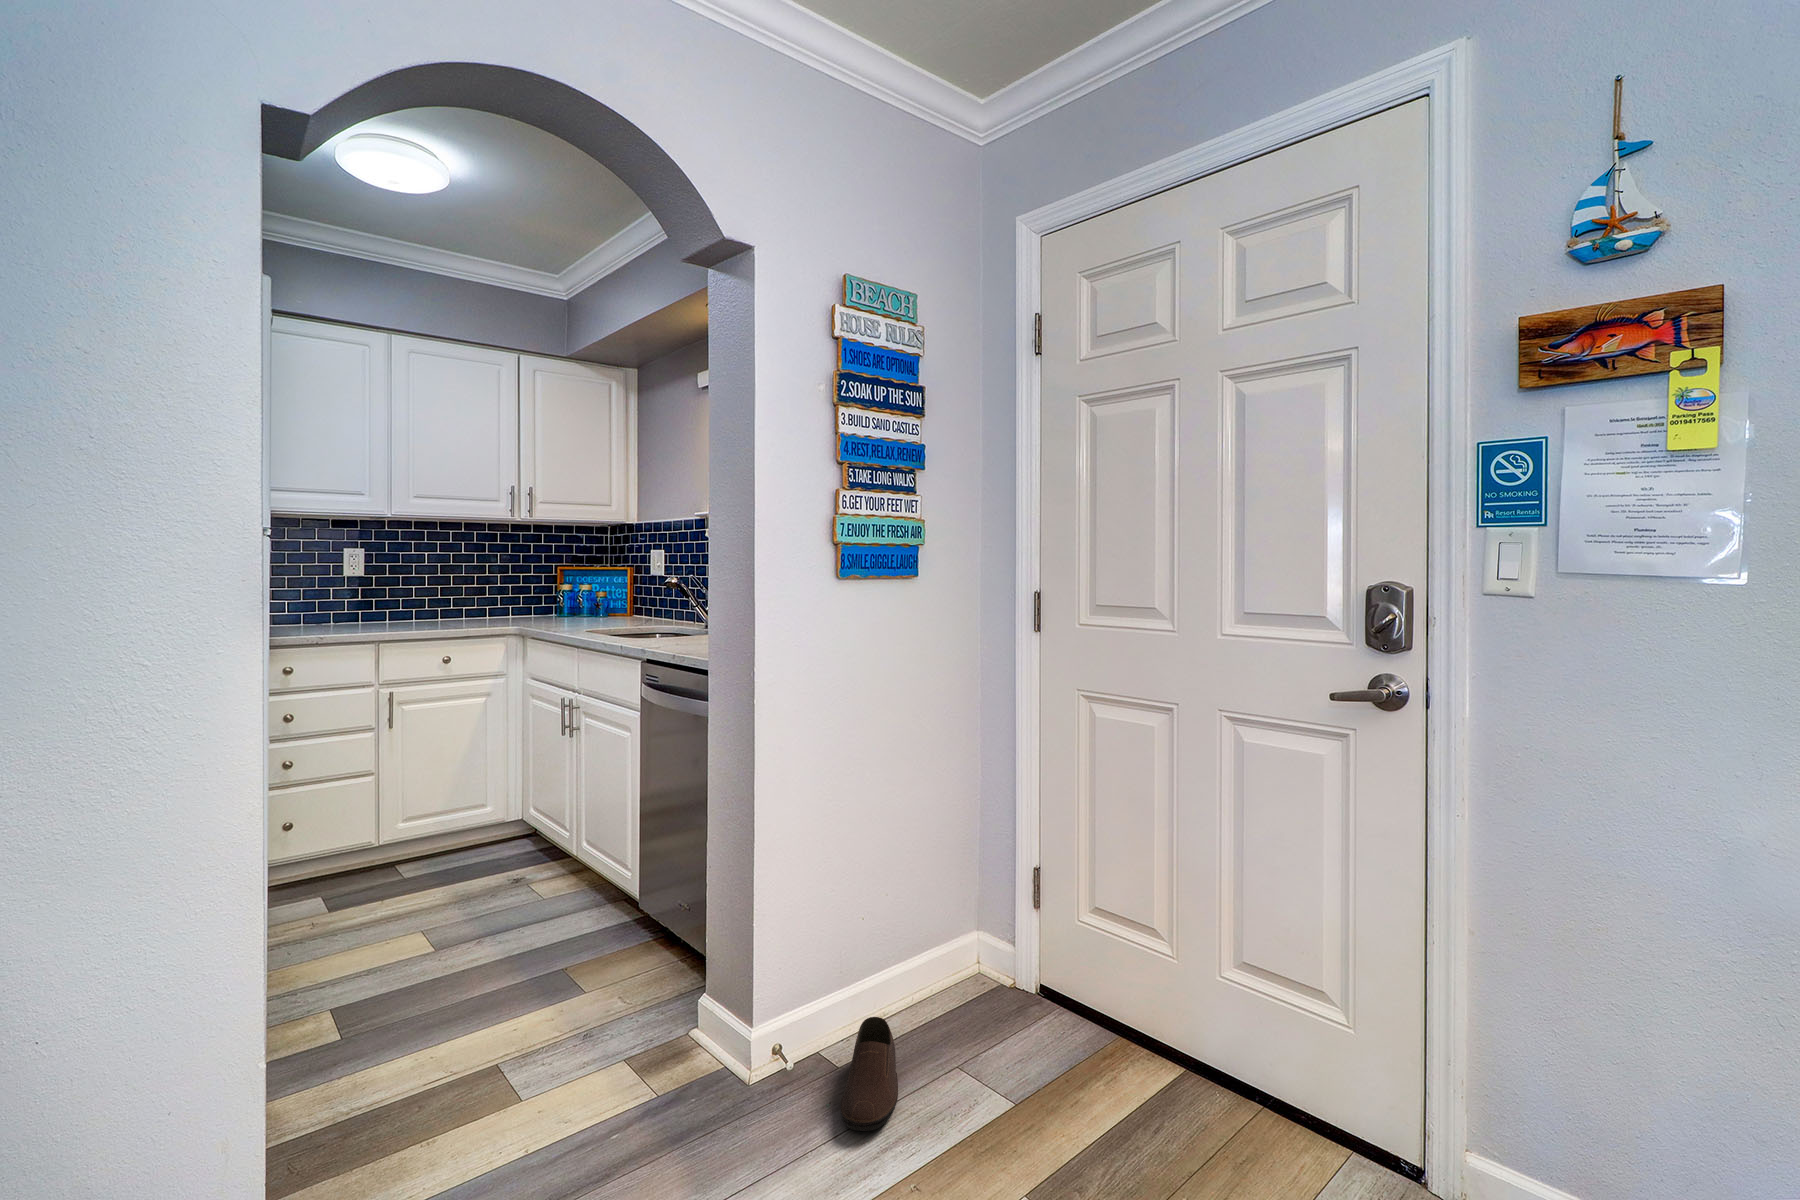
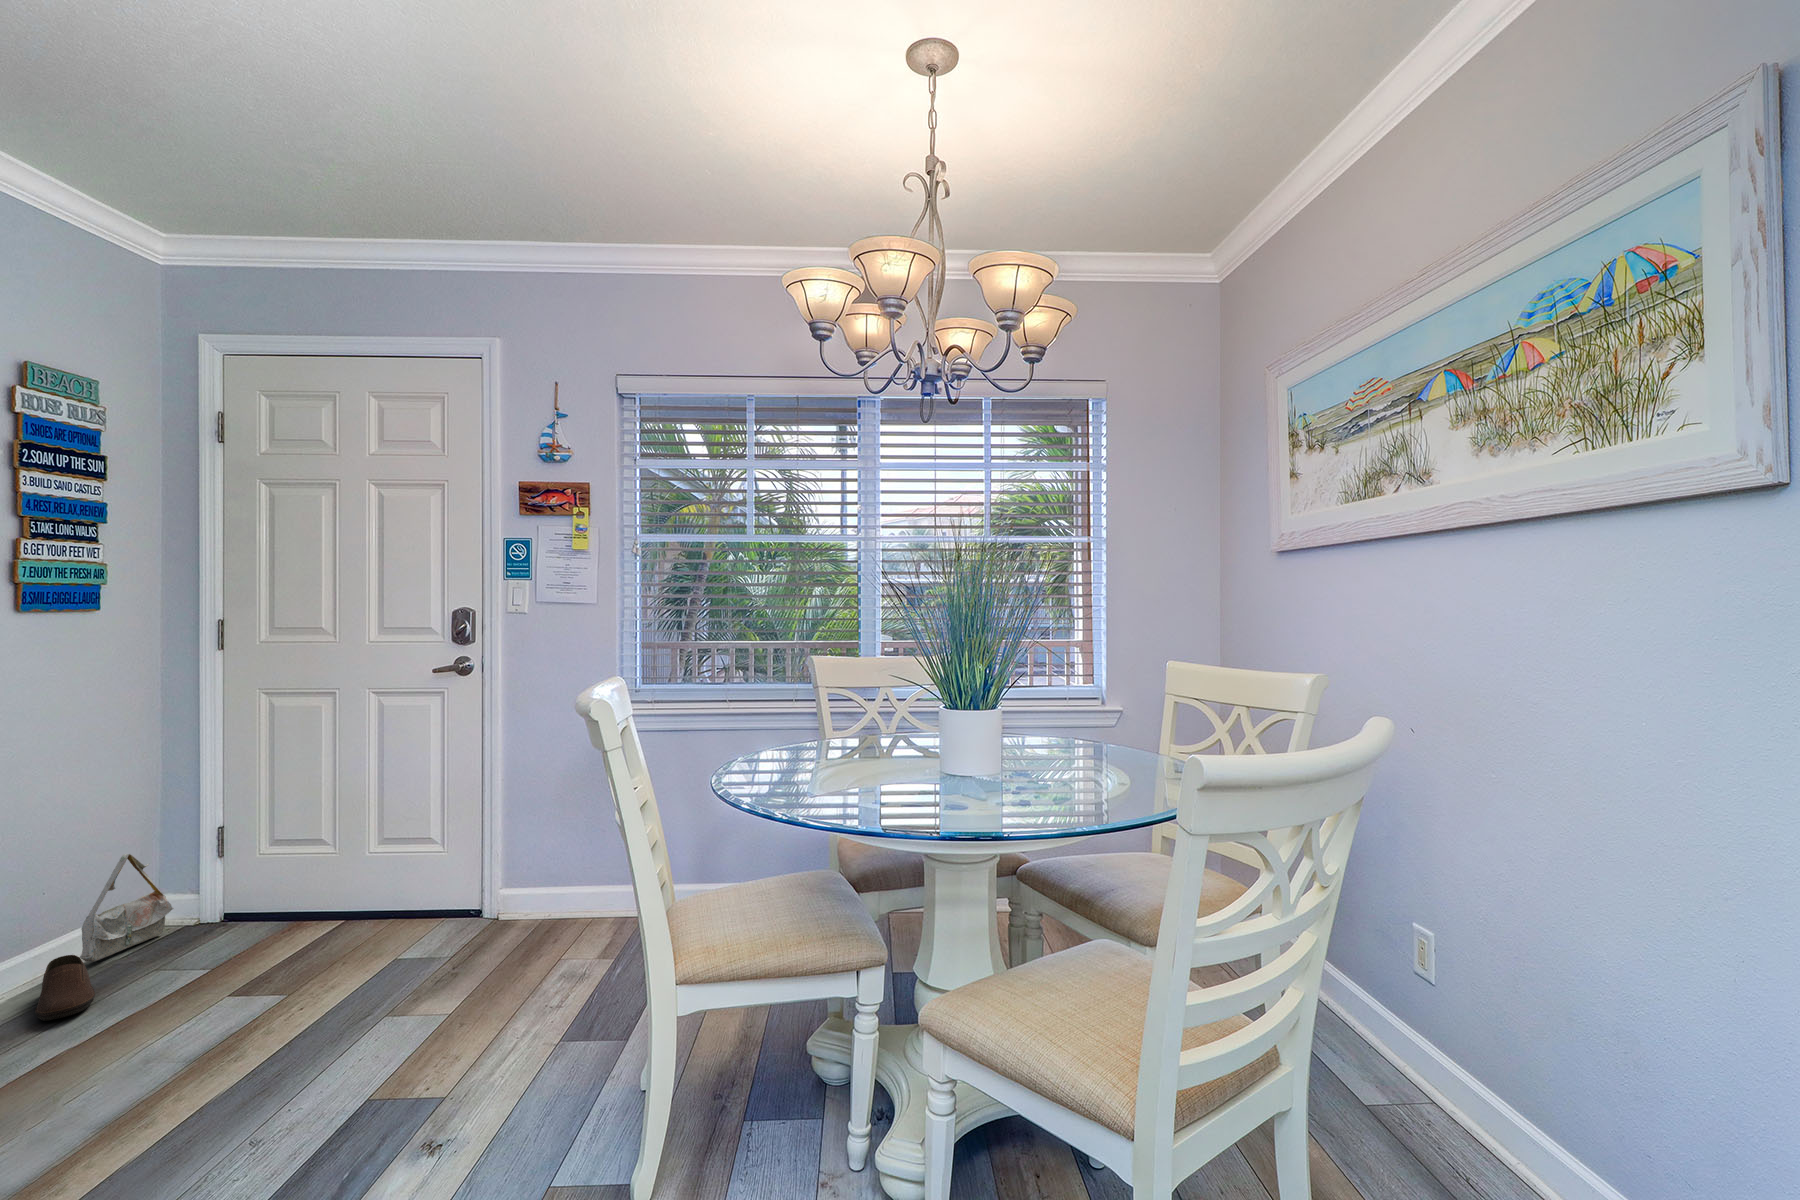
bag: none [895,885,984,1017] -> present [80,854,174,962]

